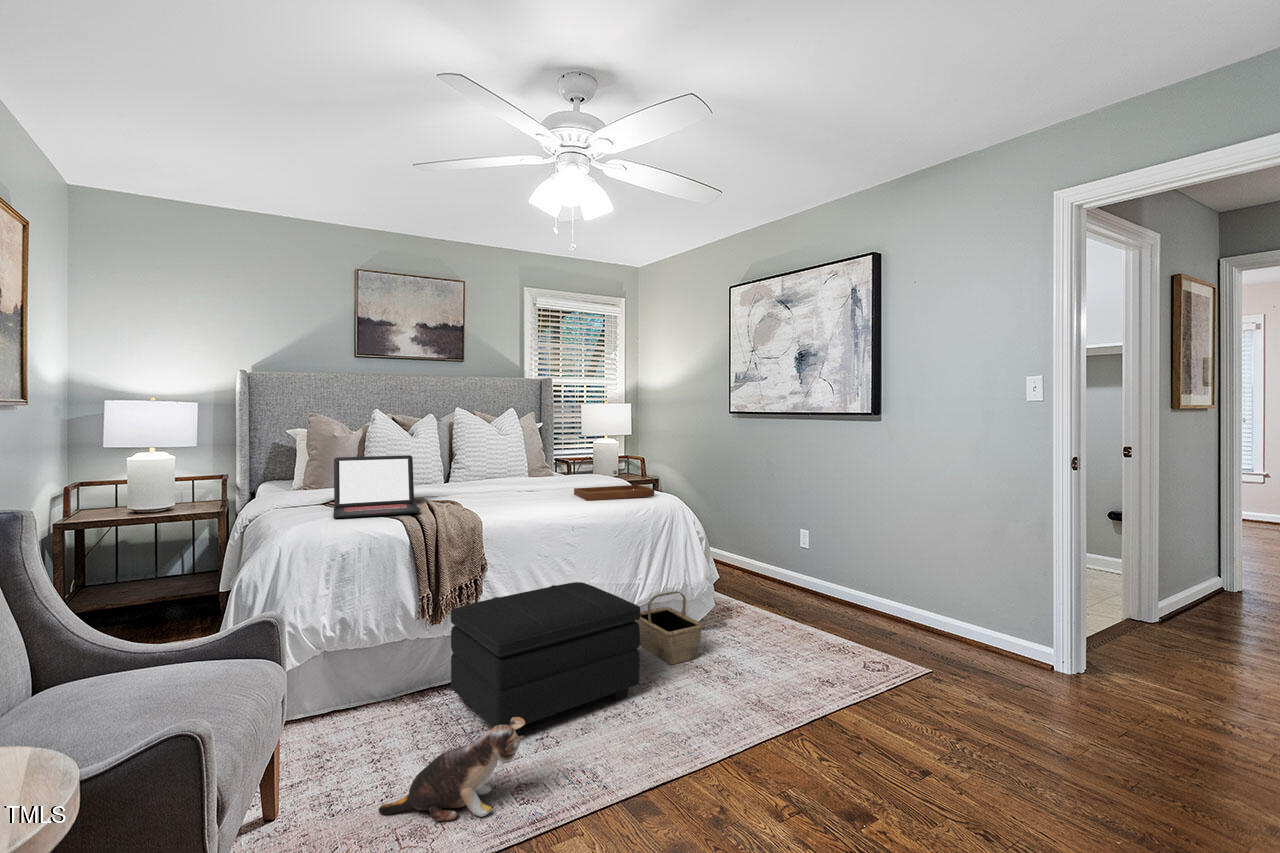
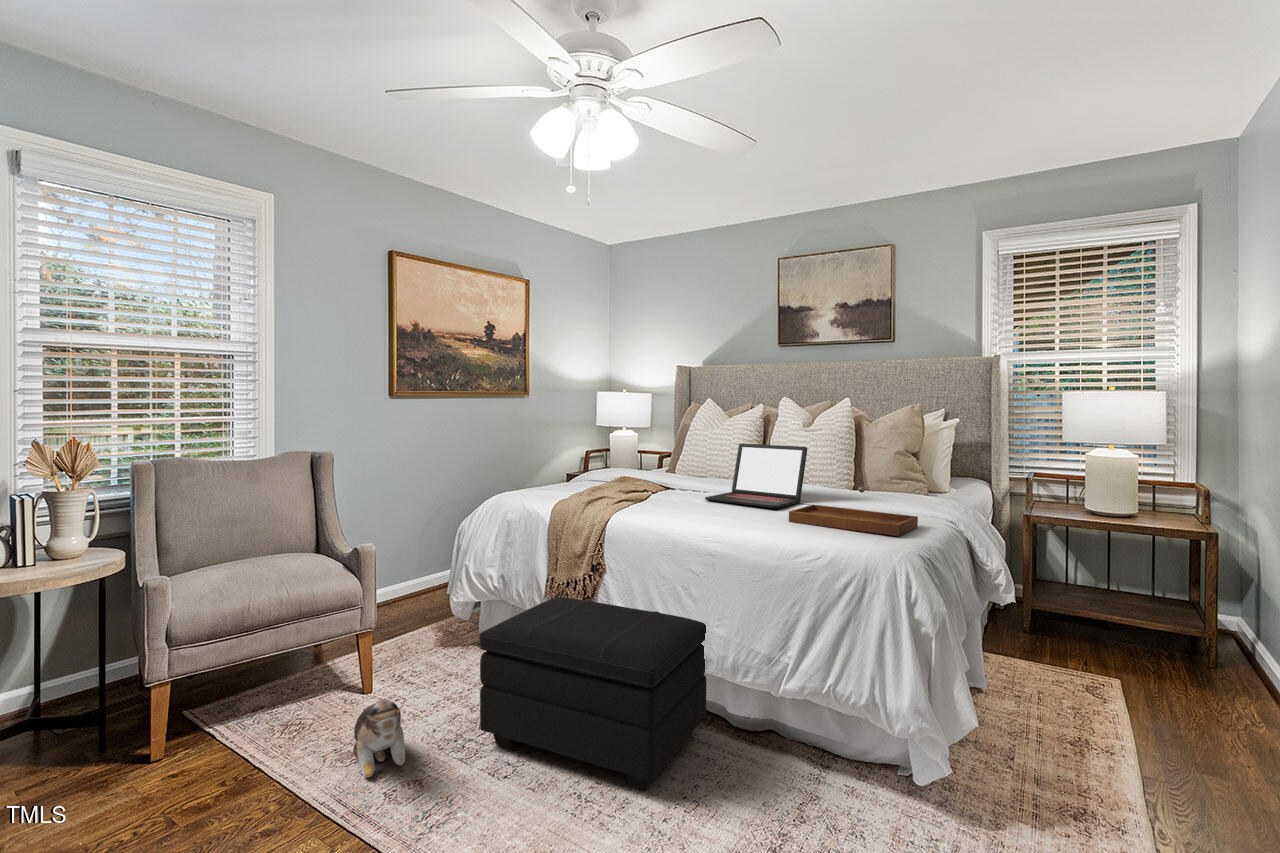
laptop: present [333,455,420,518] -> present [705,444,807,508]
basket: present [636,591,703,664] -> none [762,685,862,821]

